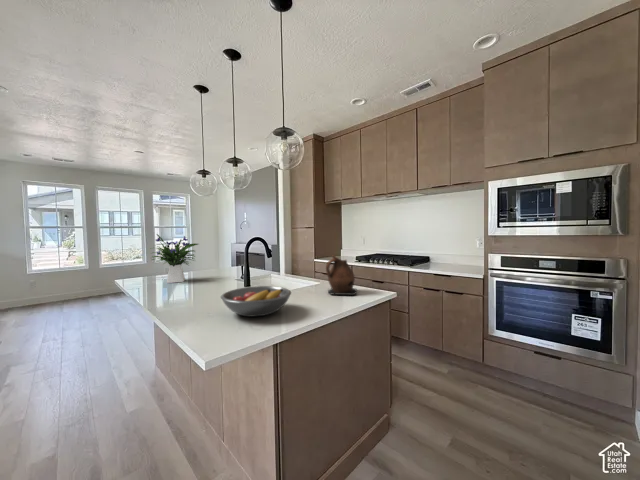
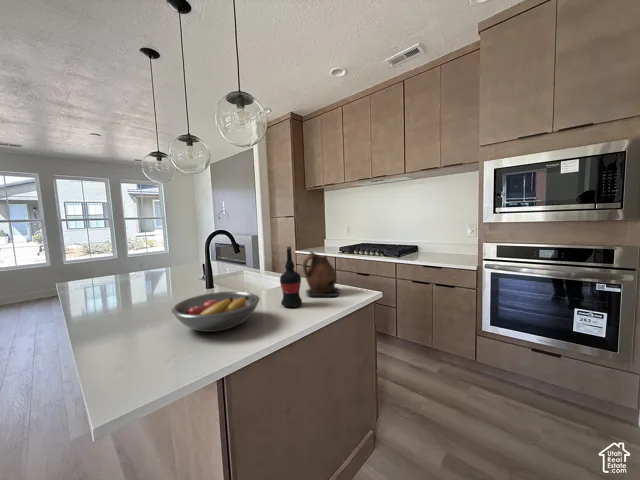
flower arrangement: present [152,234,198,283] -> none [93,230,157,287]
wine bottle: none [307,250,325,302] -> present [280,246,302,307]

